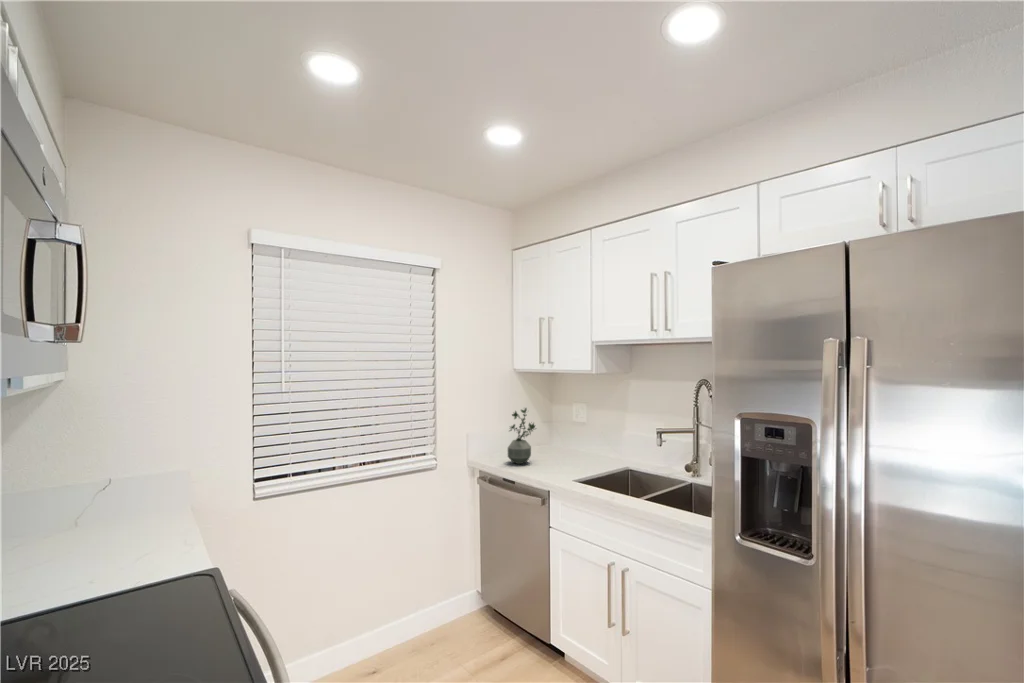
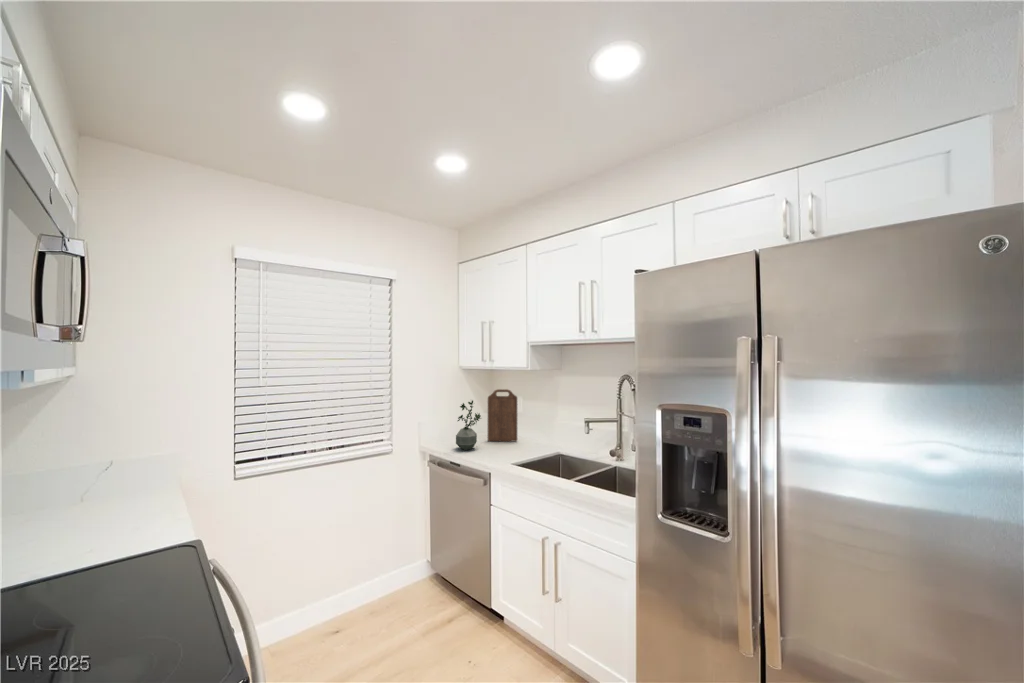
cutting board: none [543,396,578,456] -> present [487,389,518,441]

